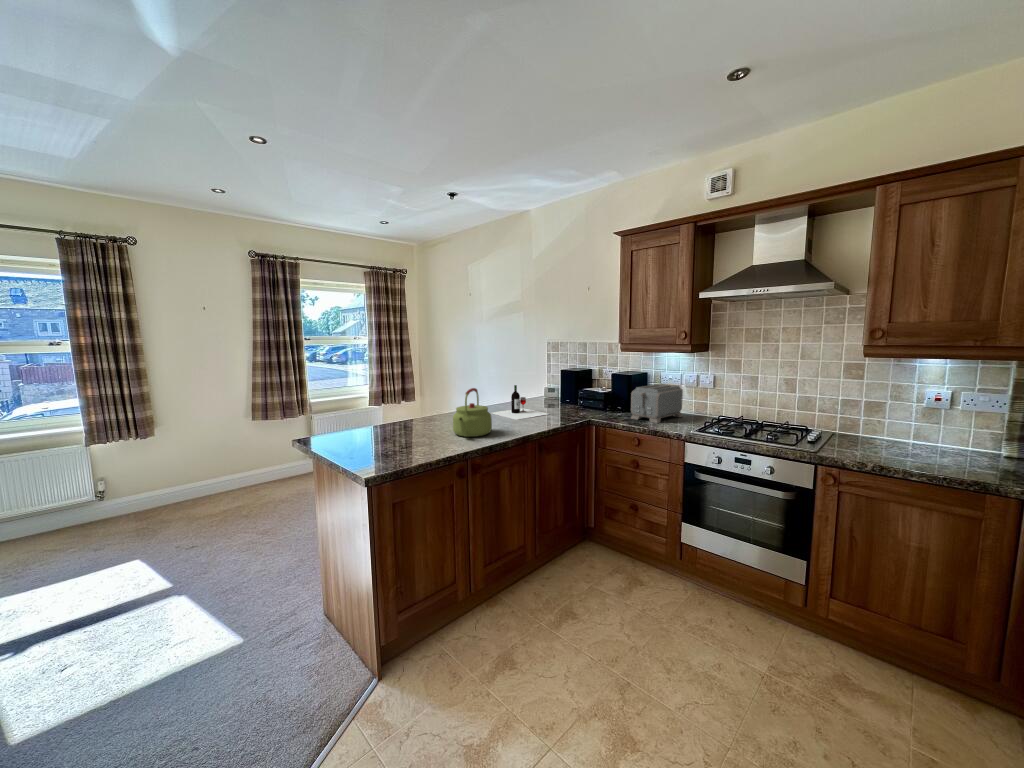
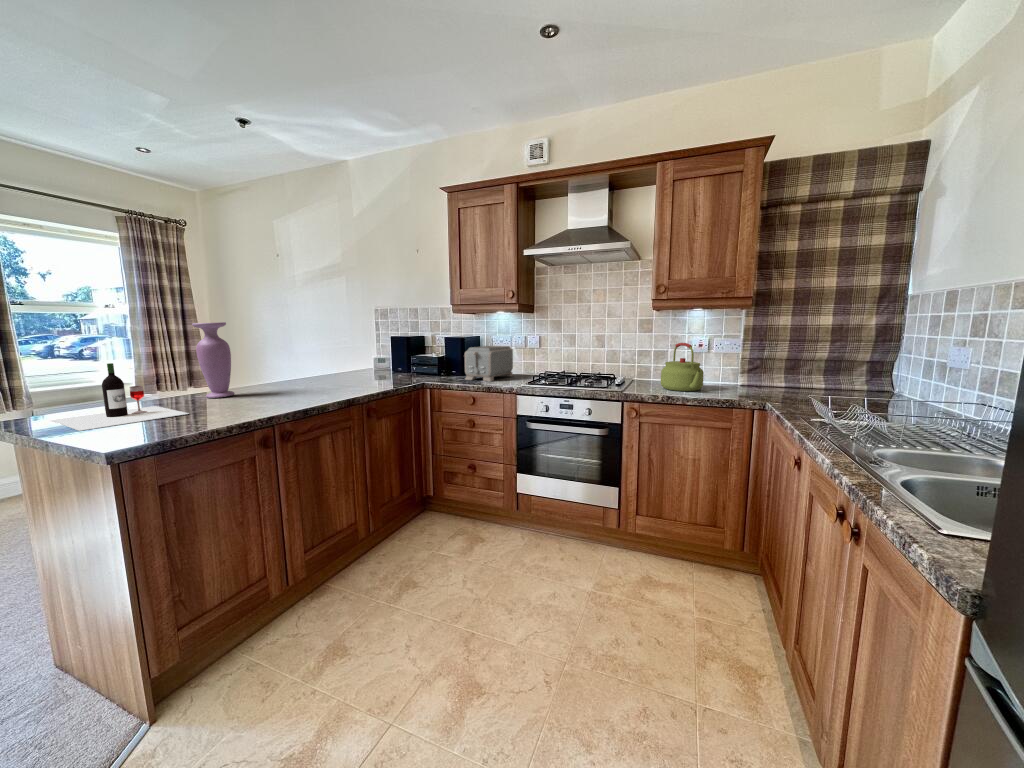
vase: none [414,367,439,428] -> present [192,322,235,398]
wine bottle: present [491,385,548,420] -> present [52,363,189,431]
kettle: present [453,388,492,437] -> present [661,343,704,391]

